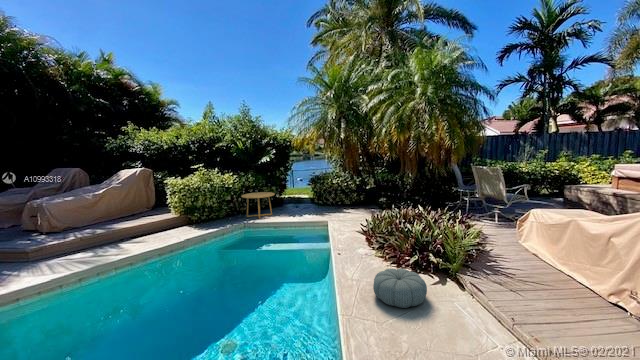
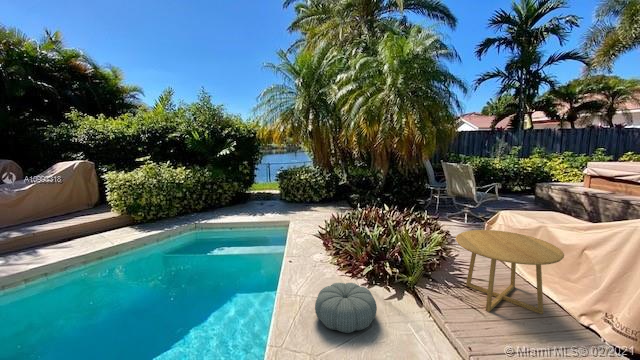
round table: present [241,192,275,219] -> present [456,230,564,314]

